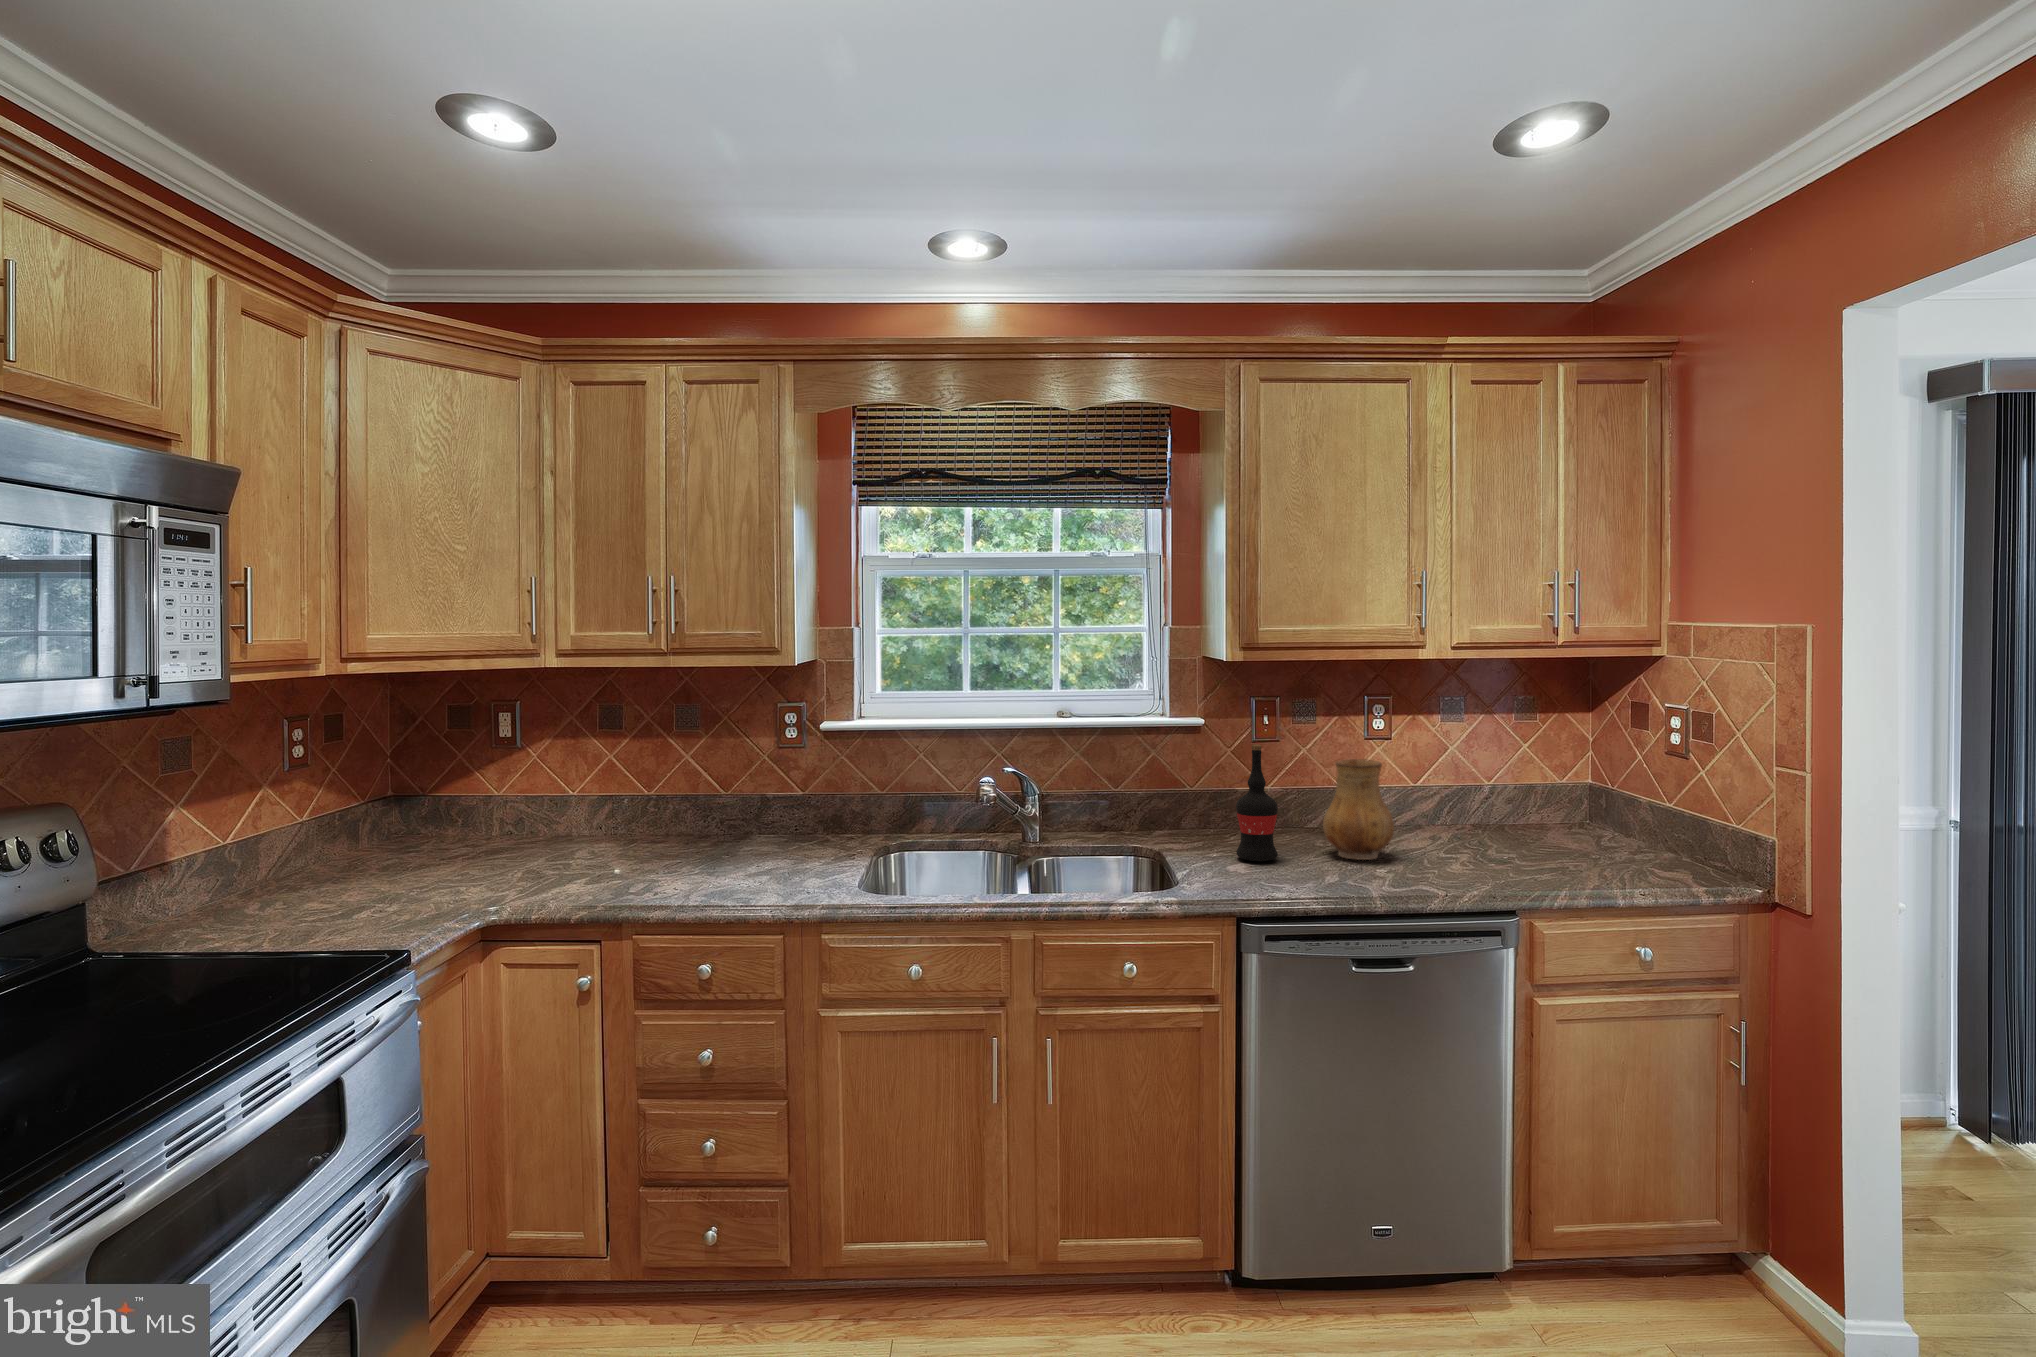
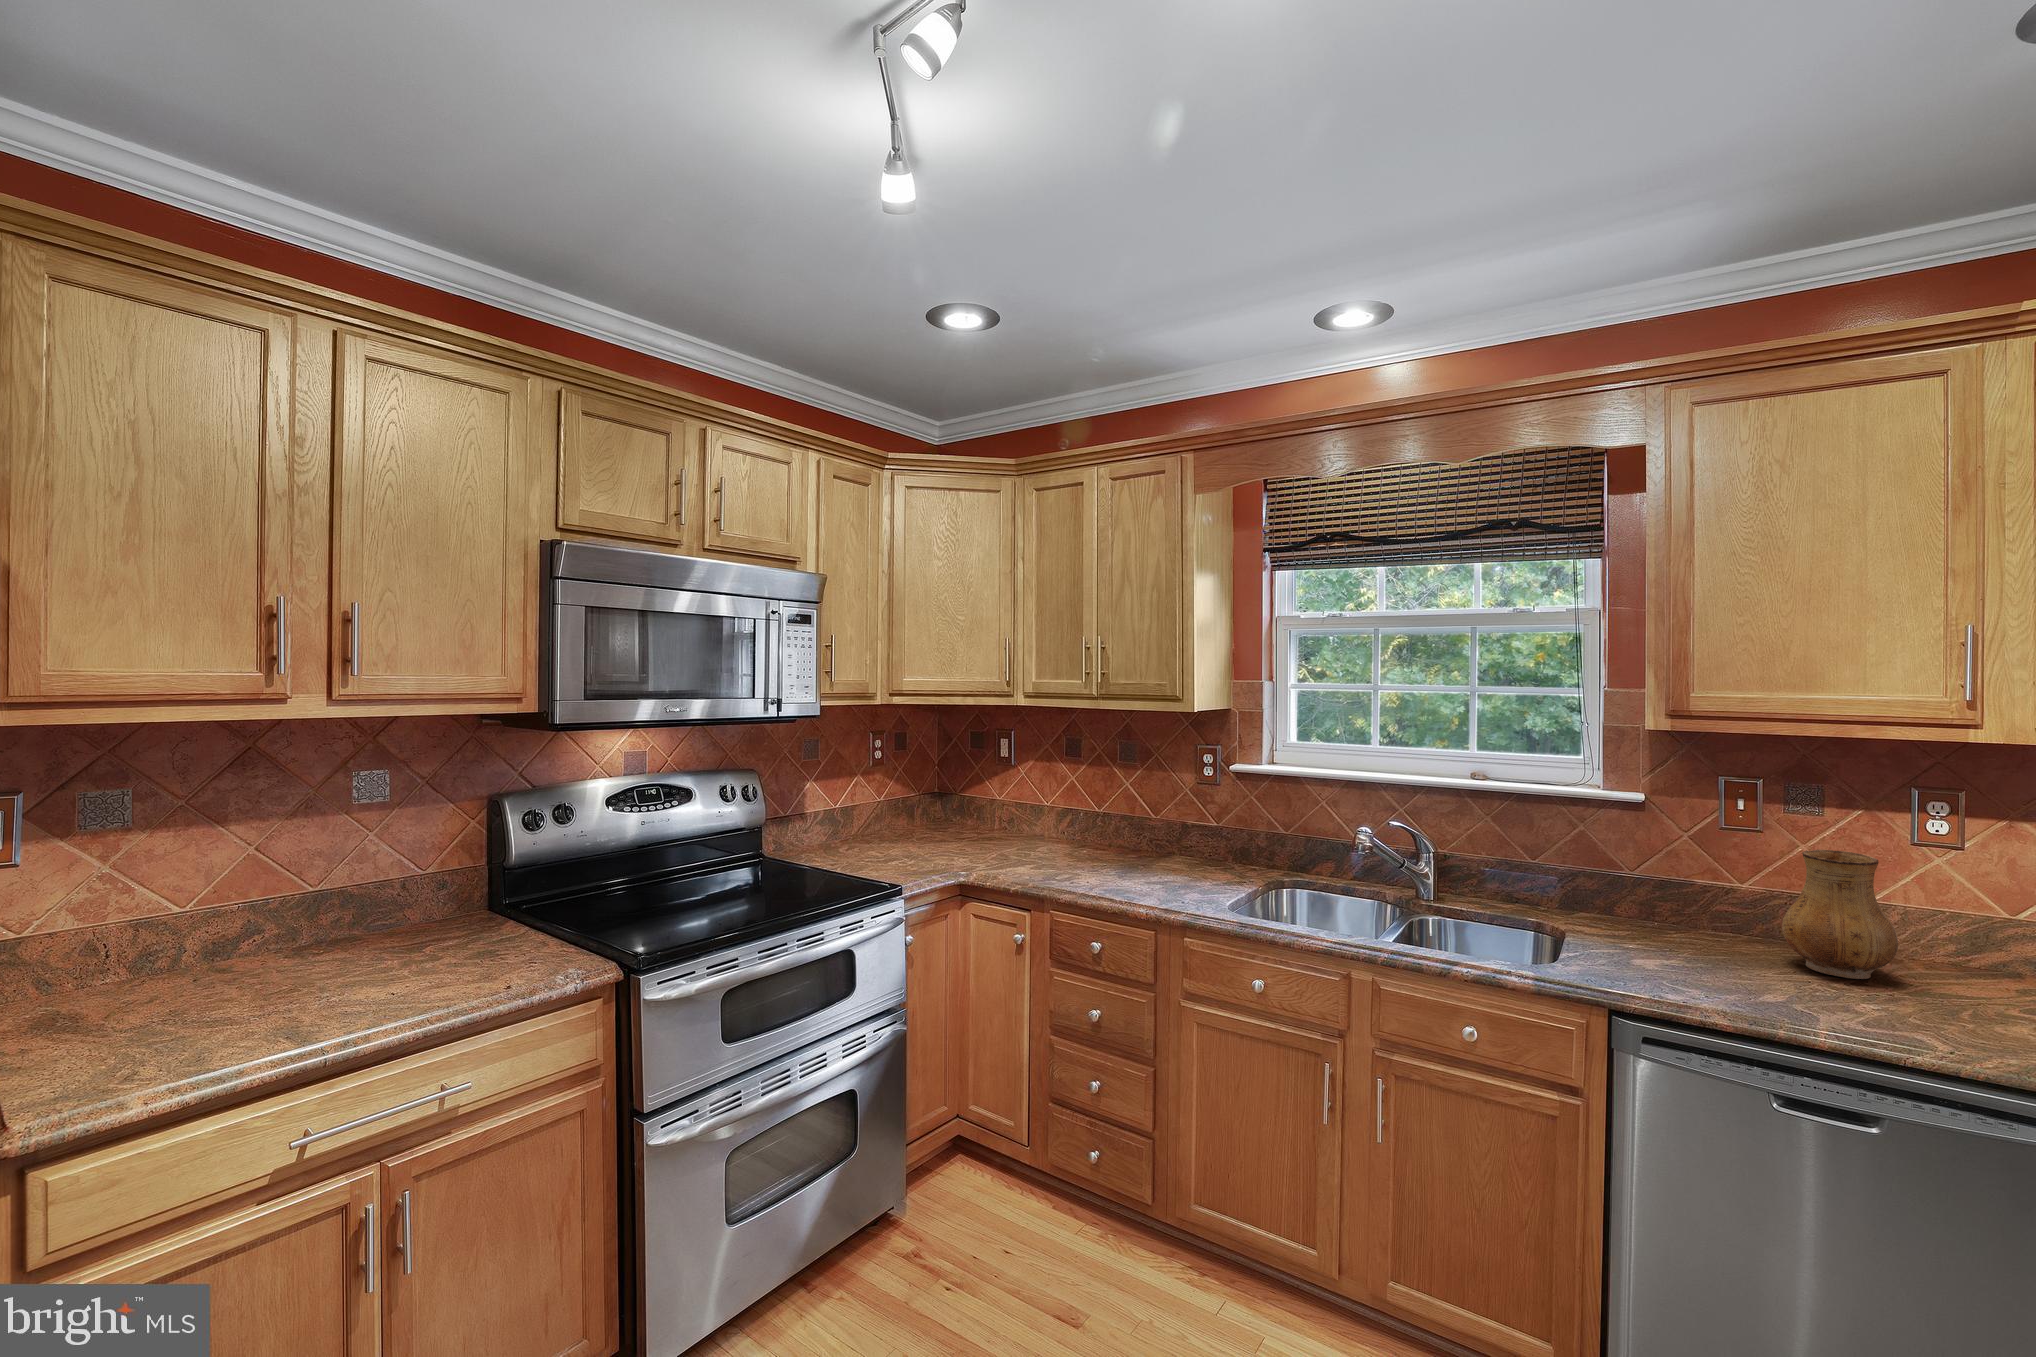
wine bottle: present [1236,744,1278,861] -> none [1649,819,1707,953]

